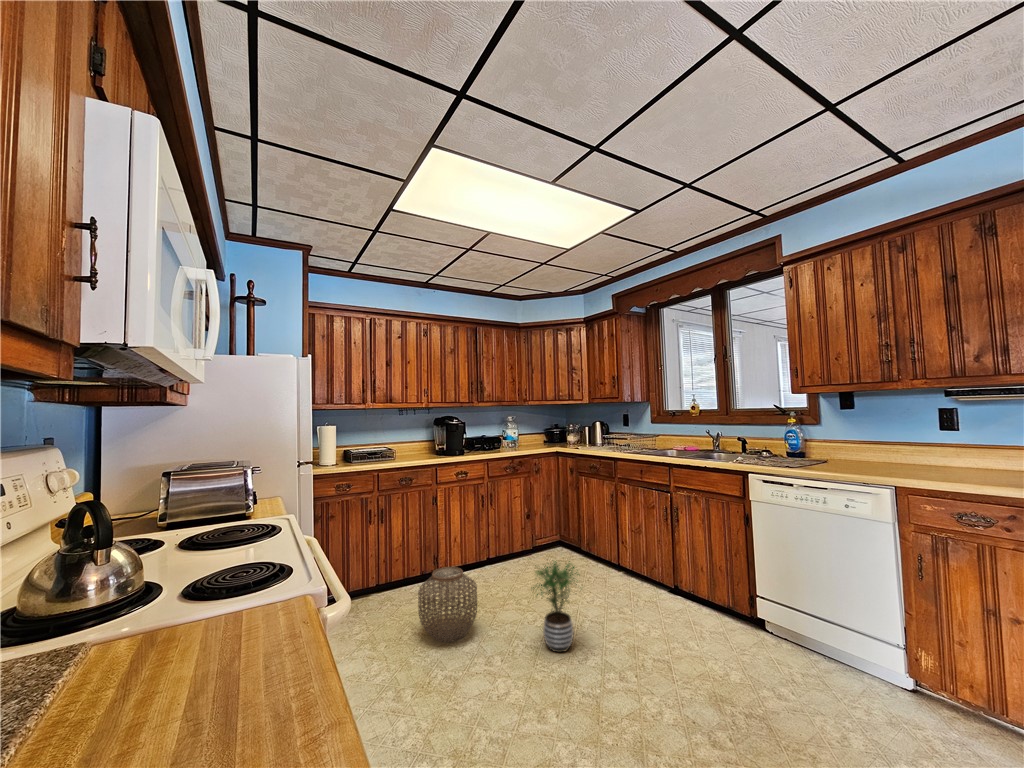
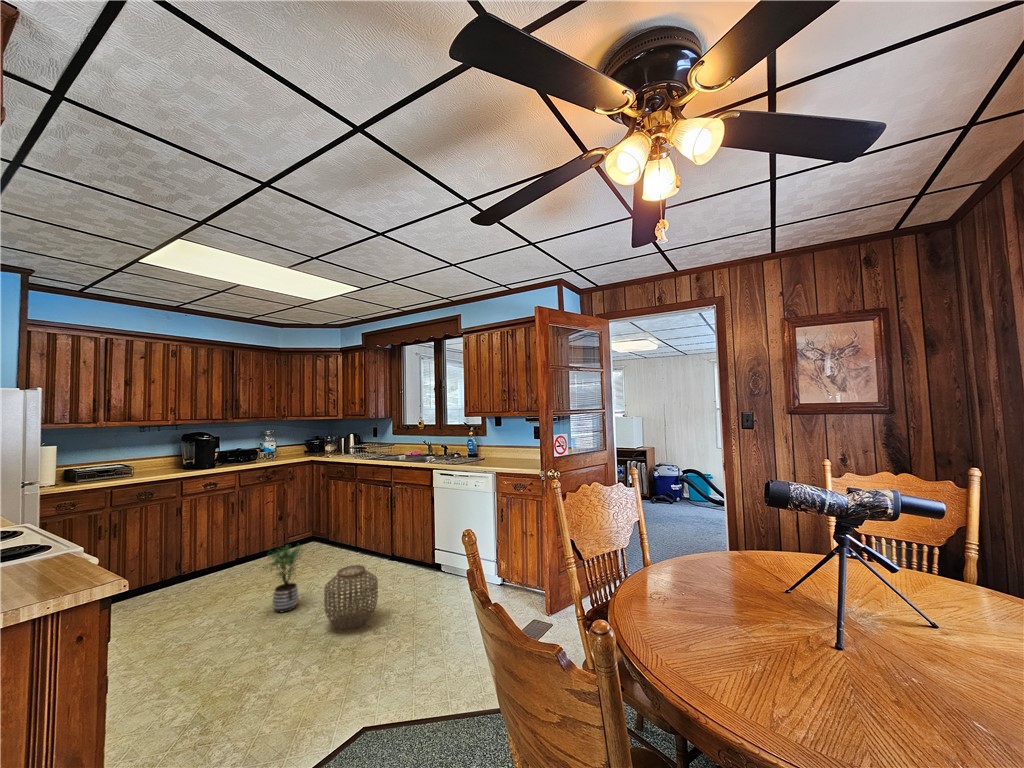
woven basket: present [418,567,477,642] -> present [324,565,378,630]

